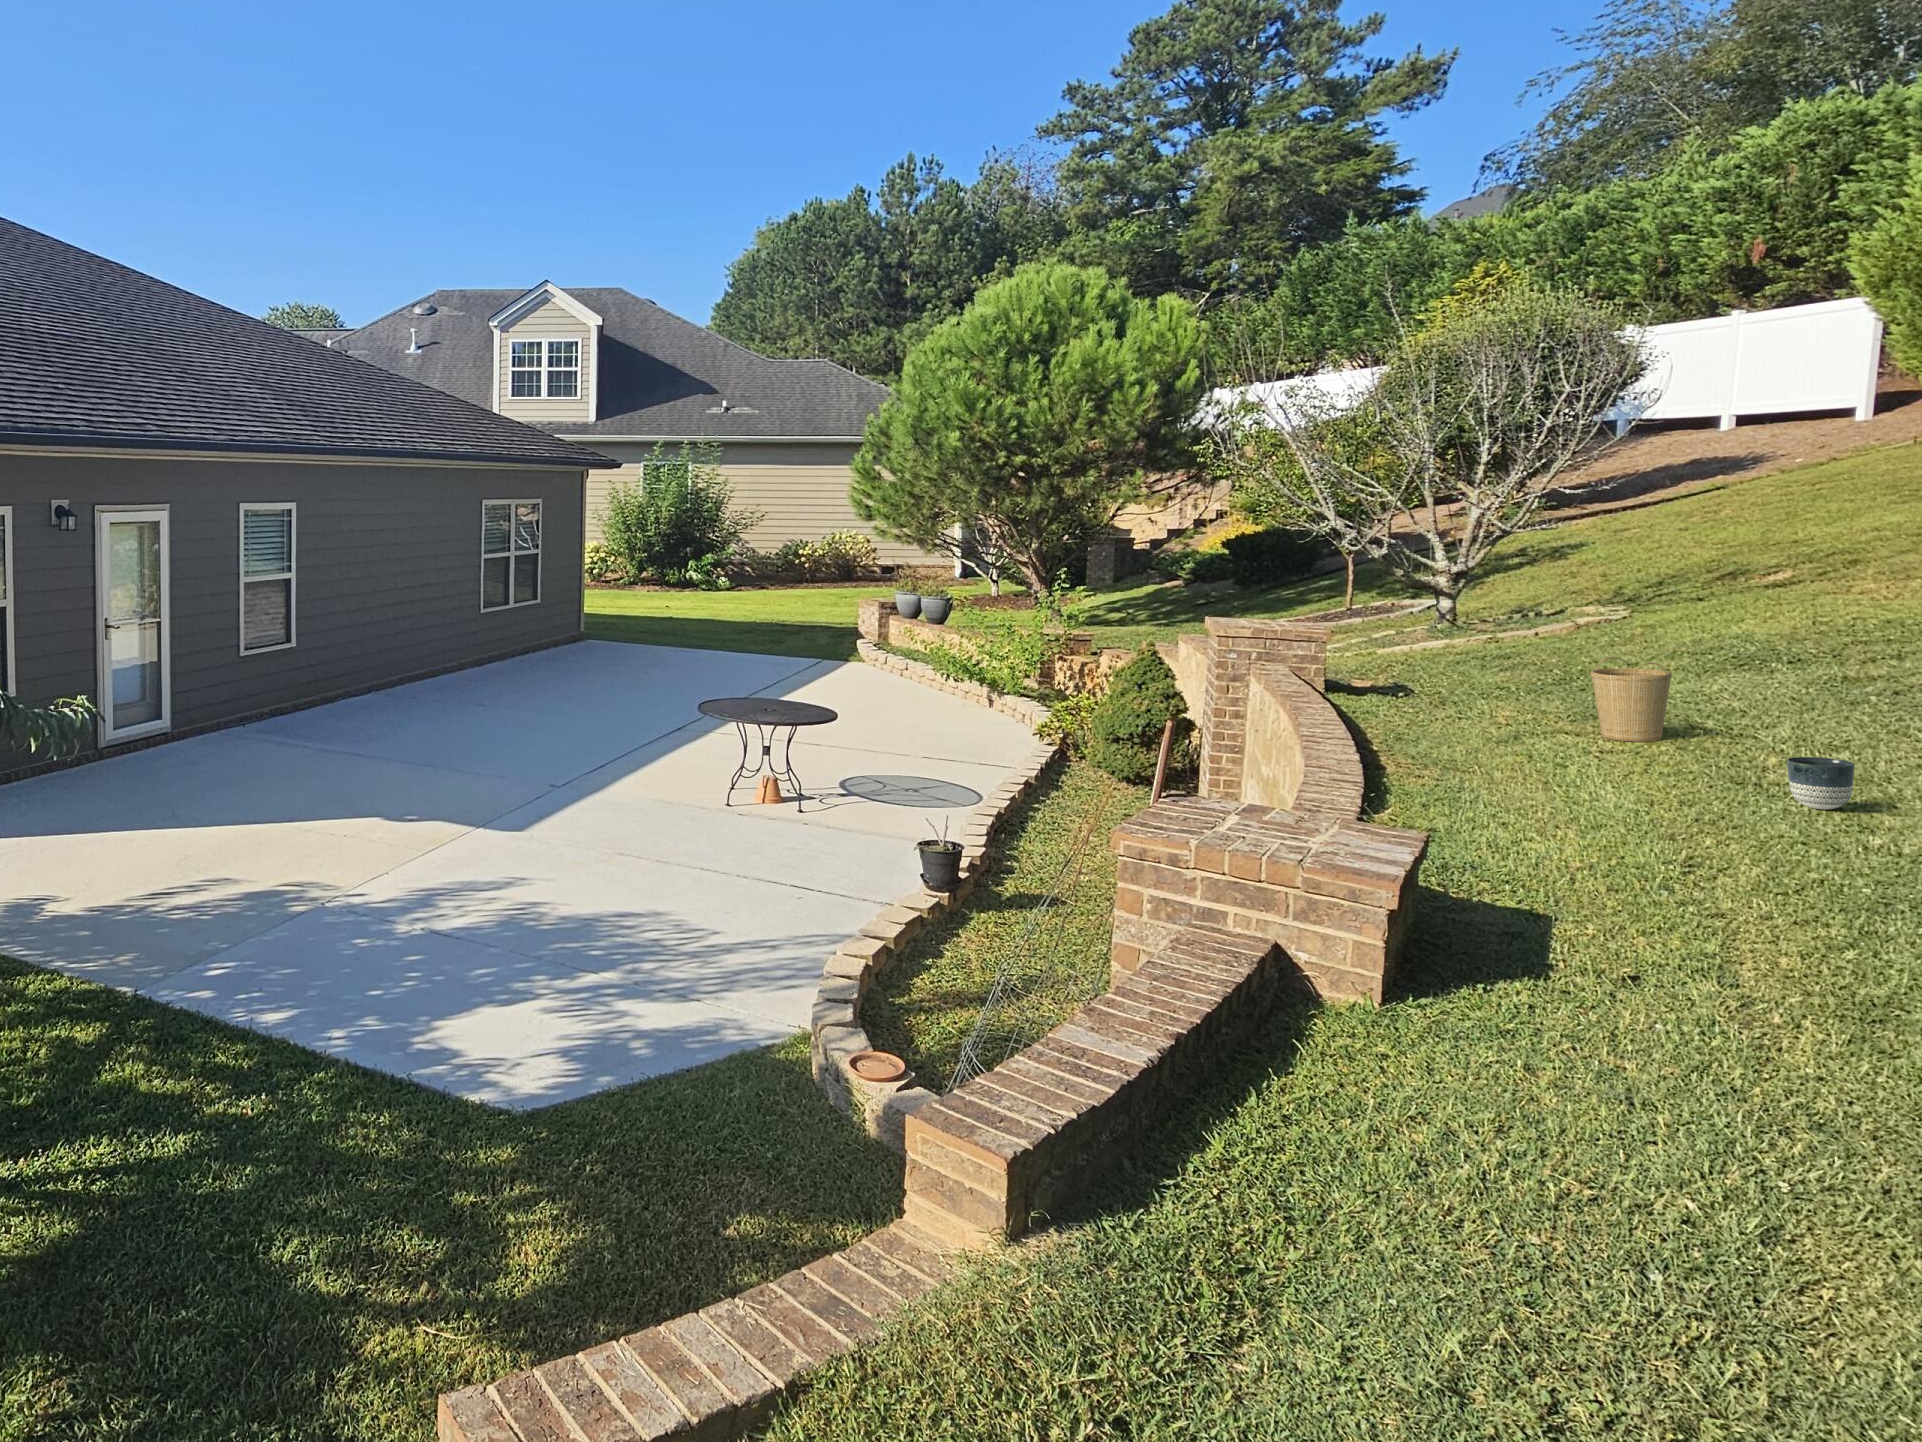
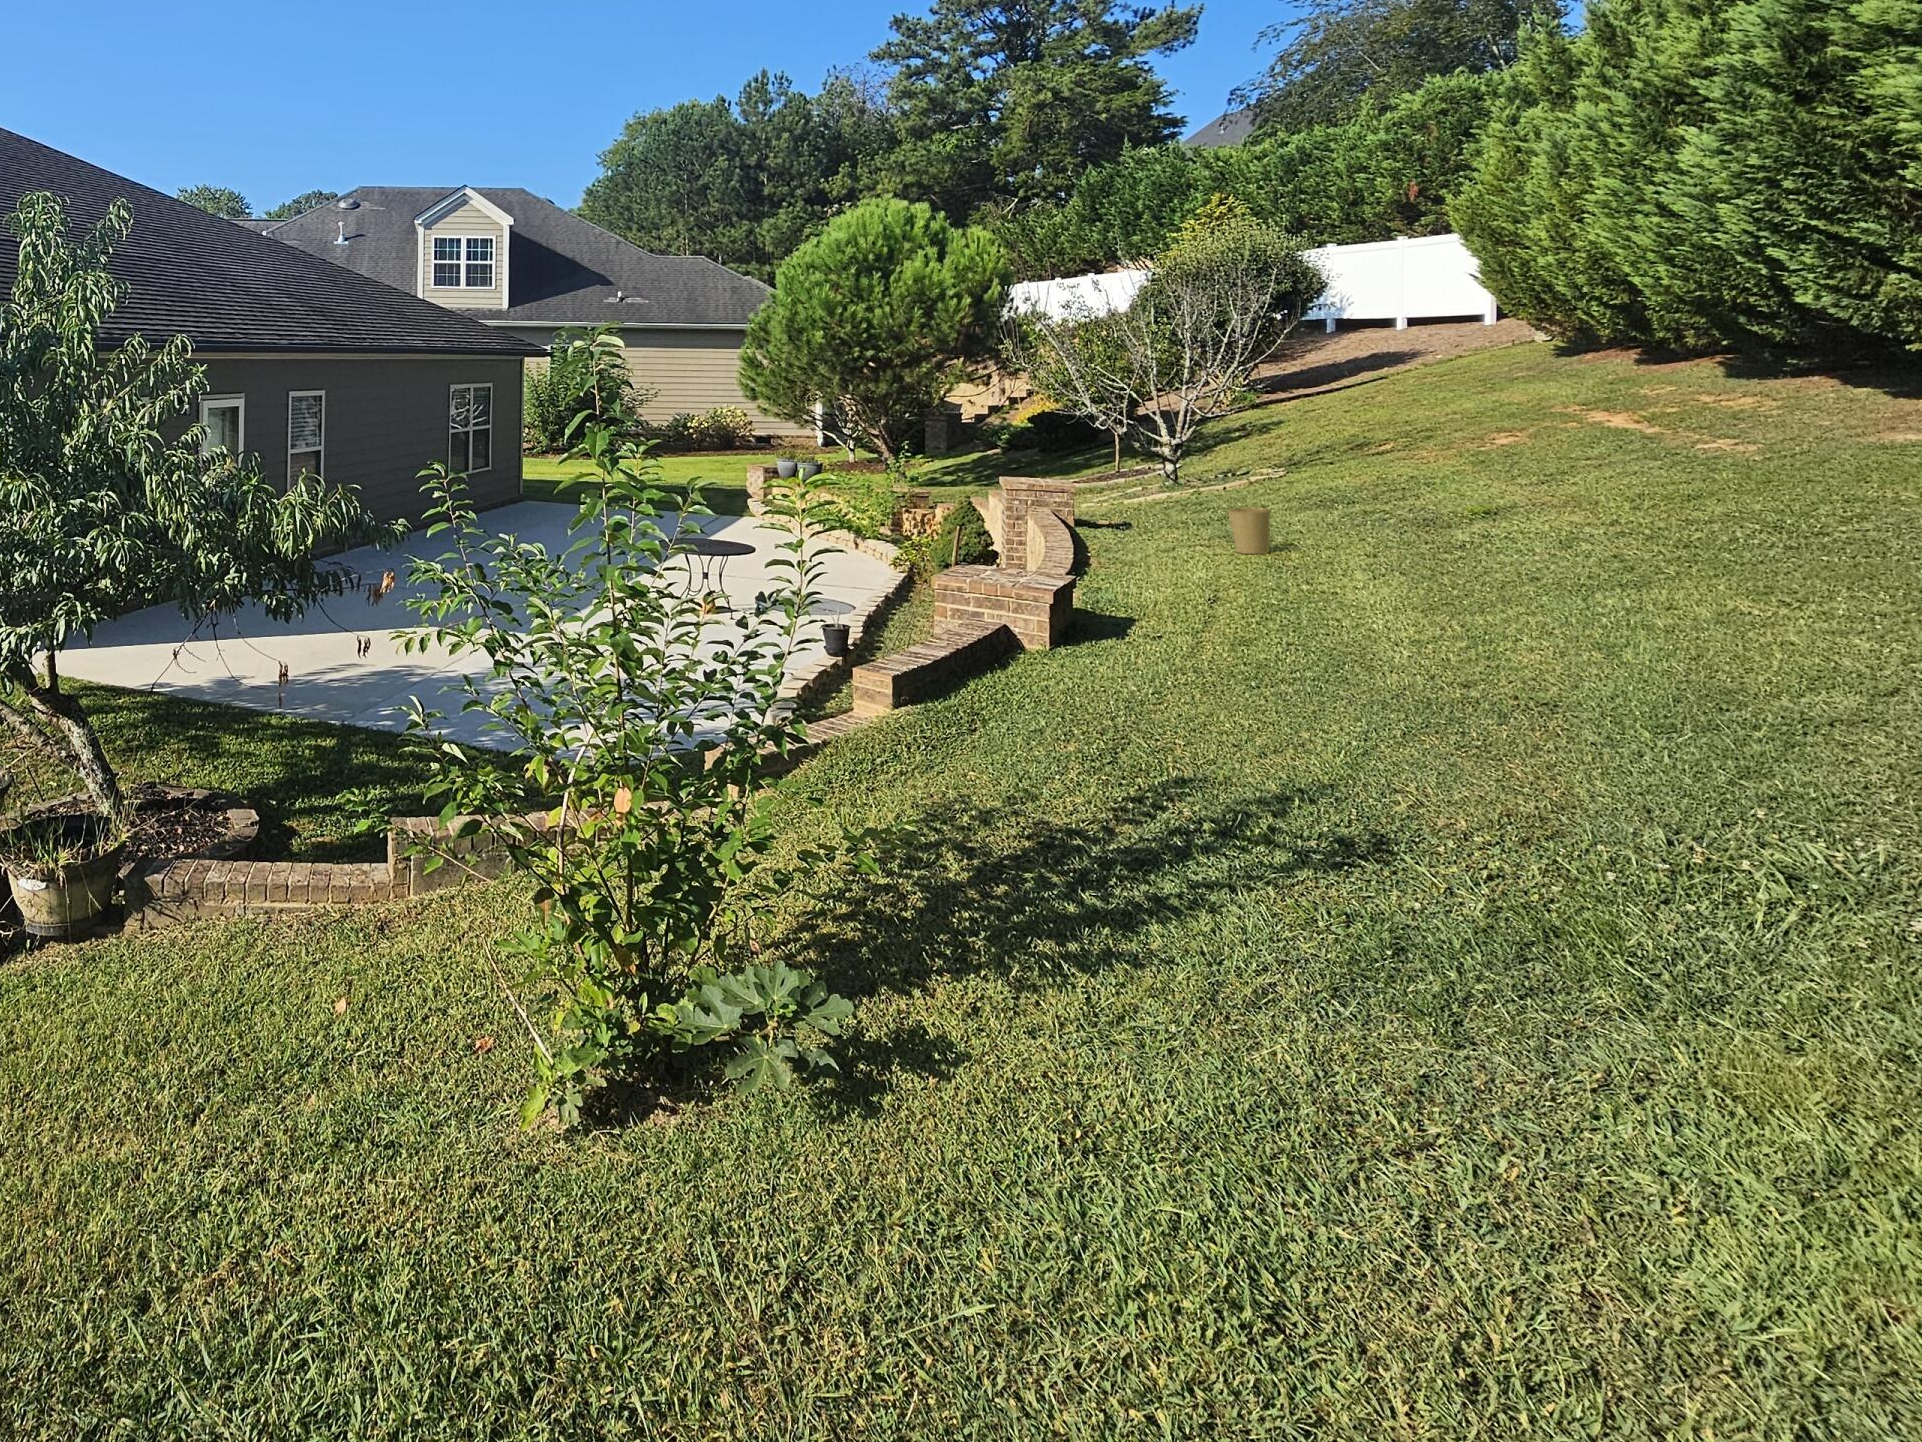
planter: present [1787,757,1855,810] -> none [1310,556,1343,586]

